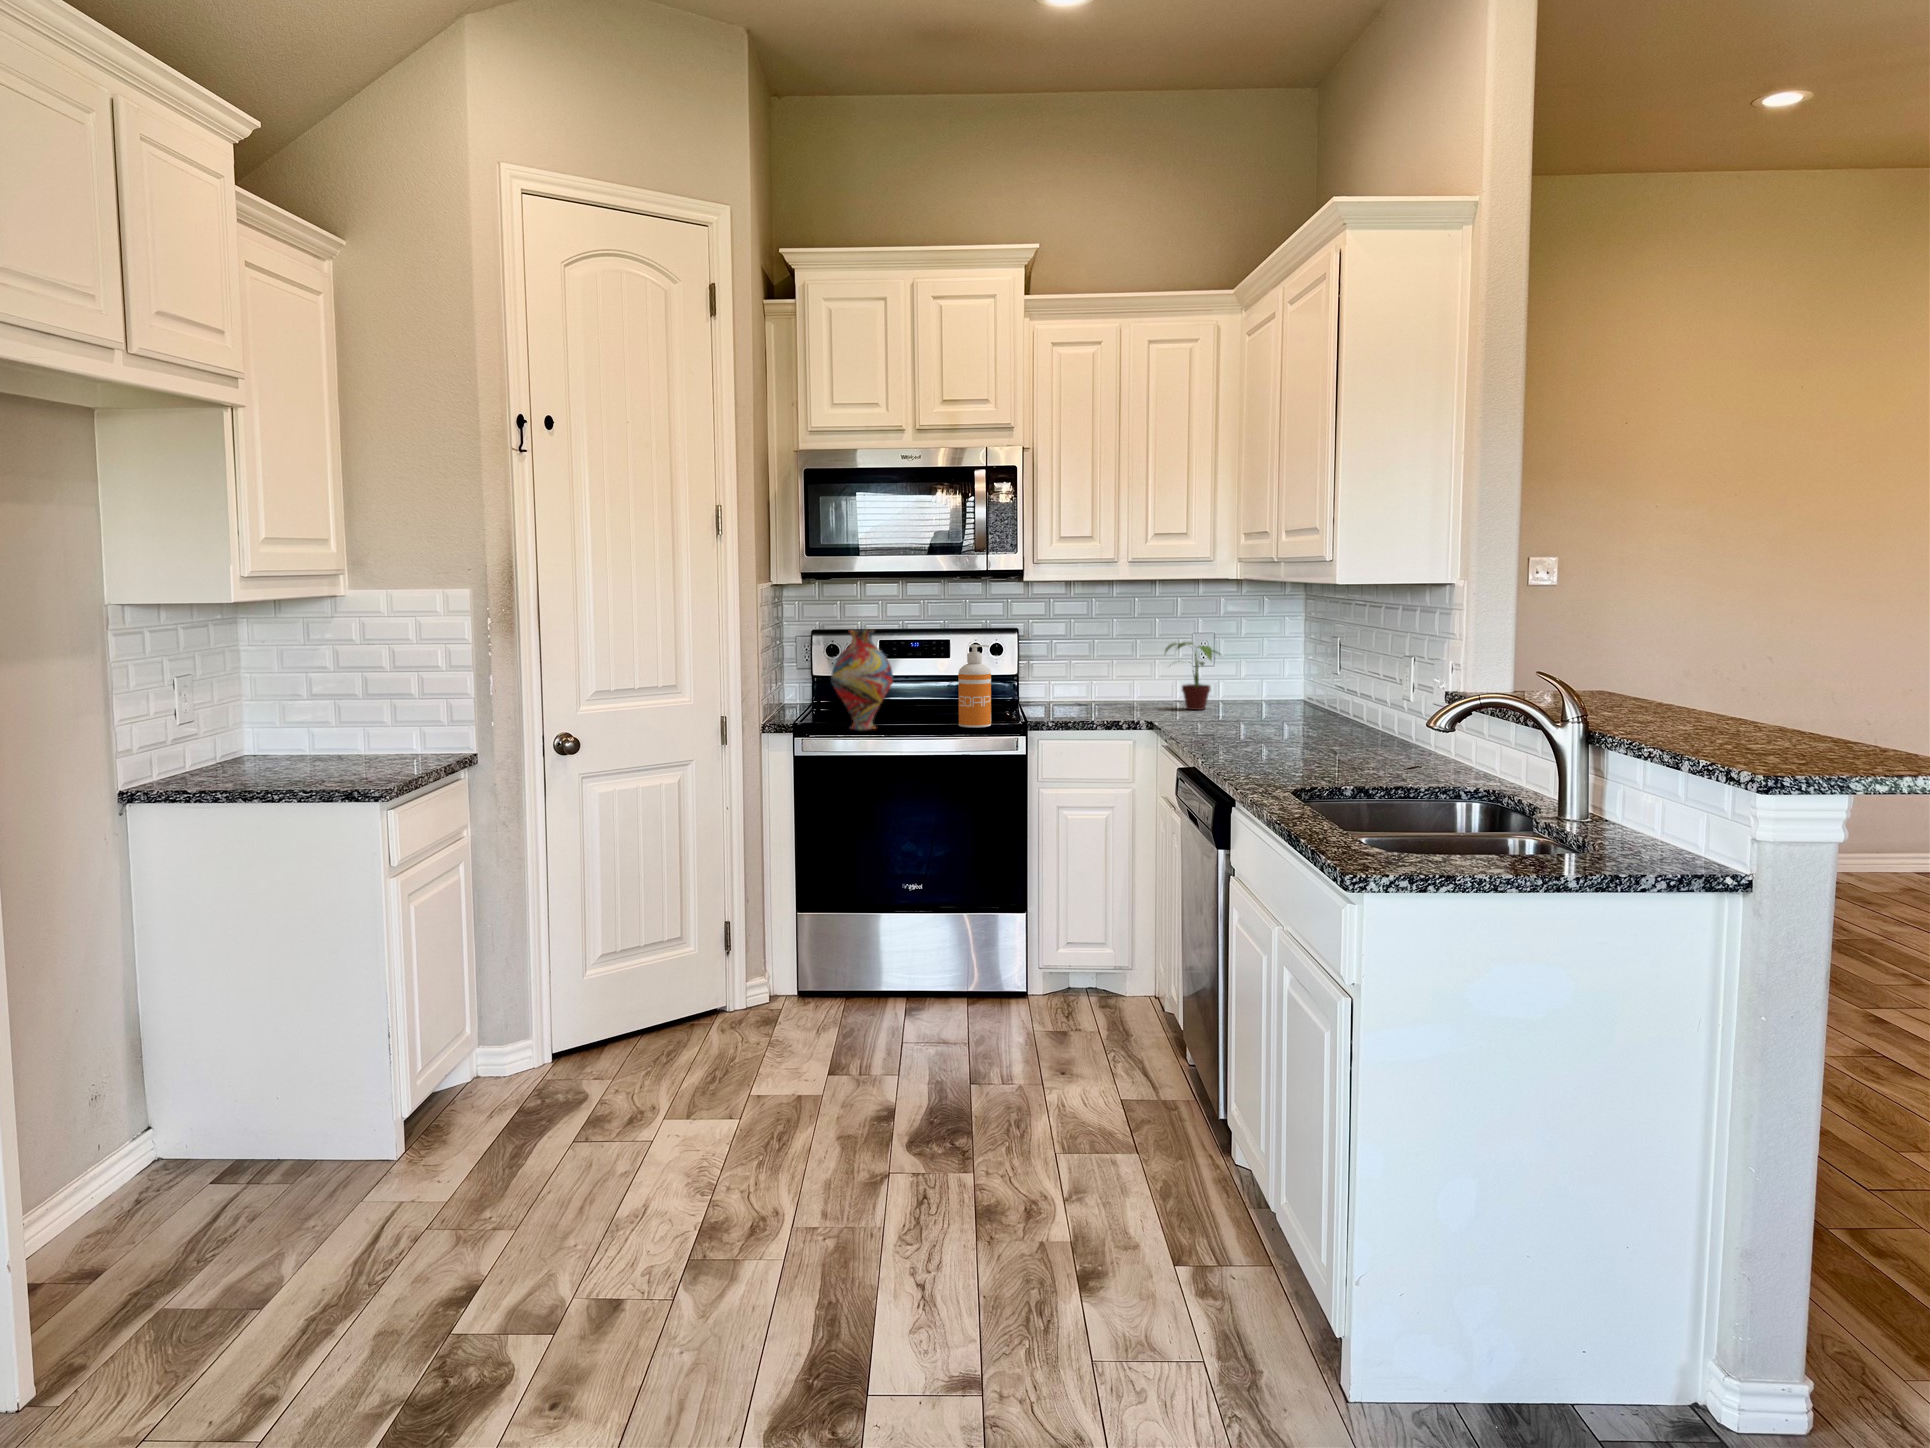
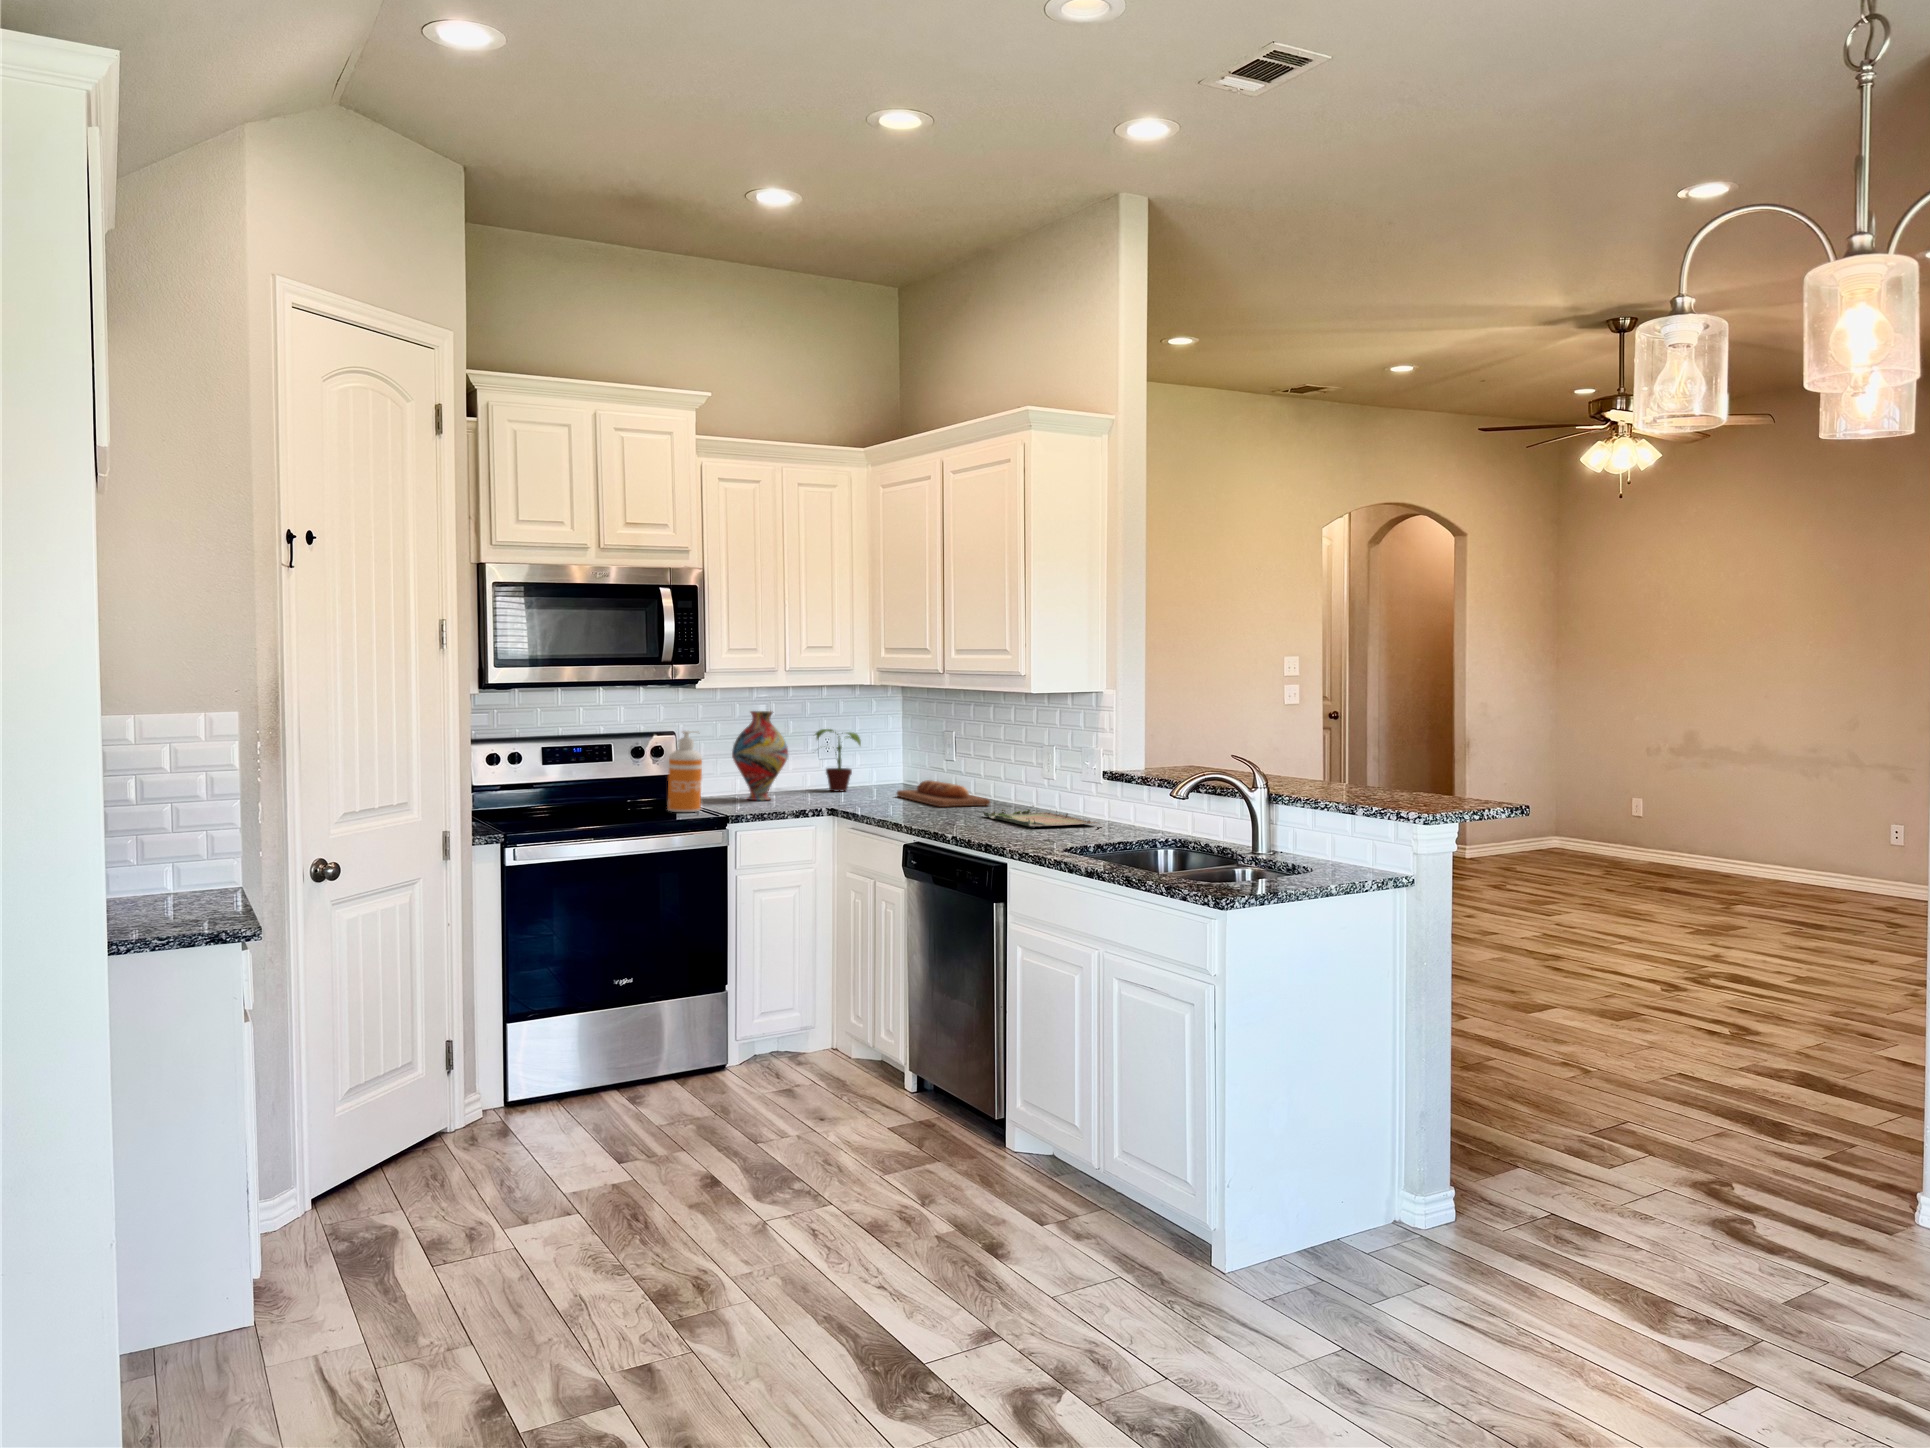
vase: present [831,630,893,730] -> present [732,711,788,800]
bread loaf: none [1245,700,1333,731] -> present [897,780,990,807]
tray: none [1286,731,1412,761] -> present [983,806,1097,828]

